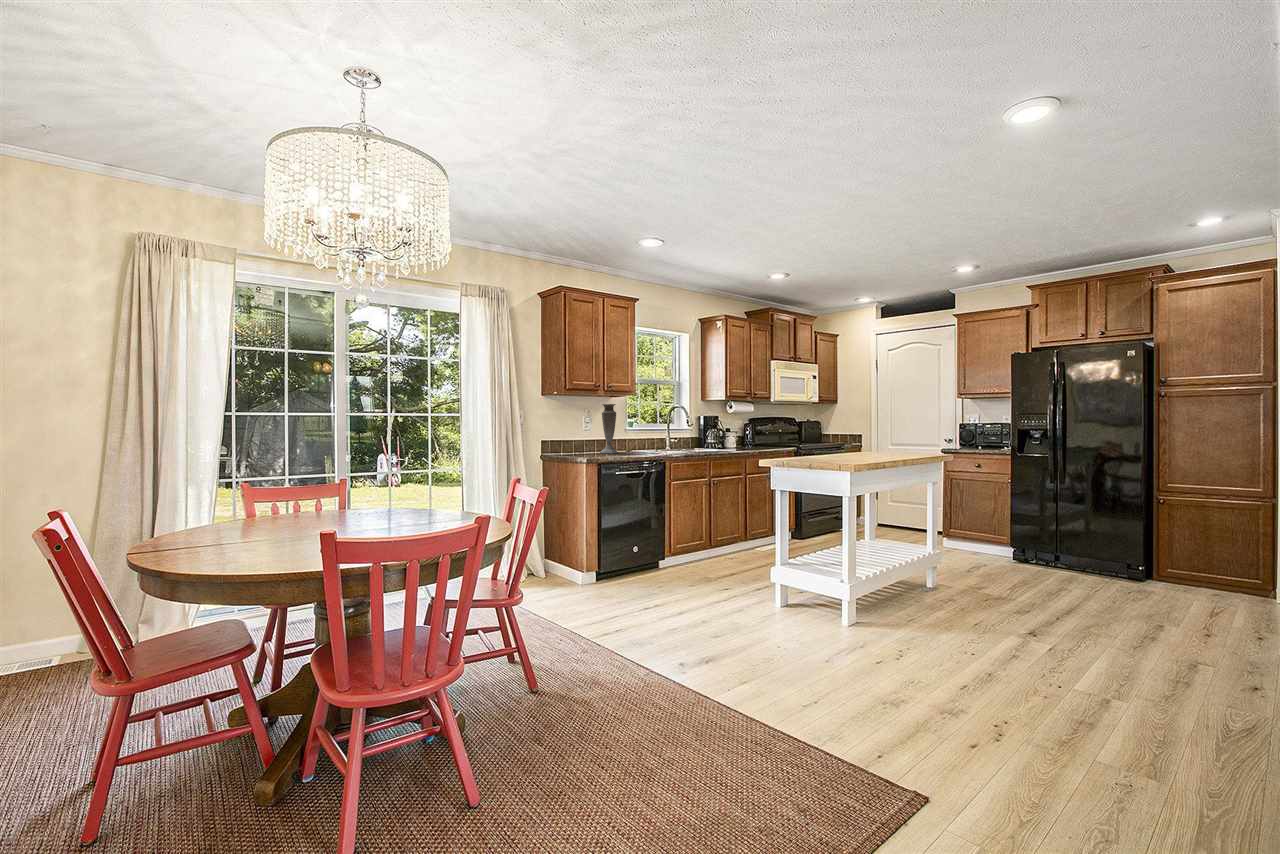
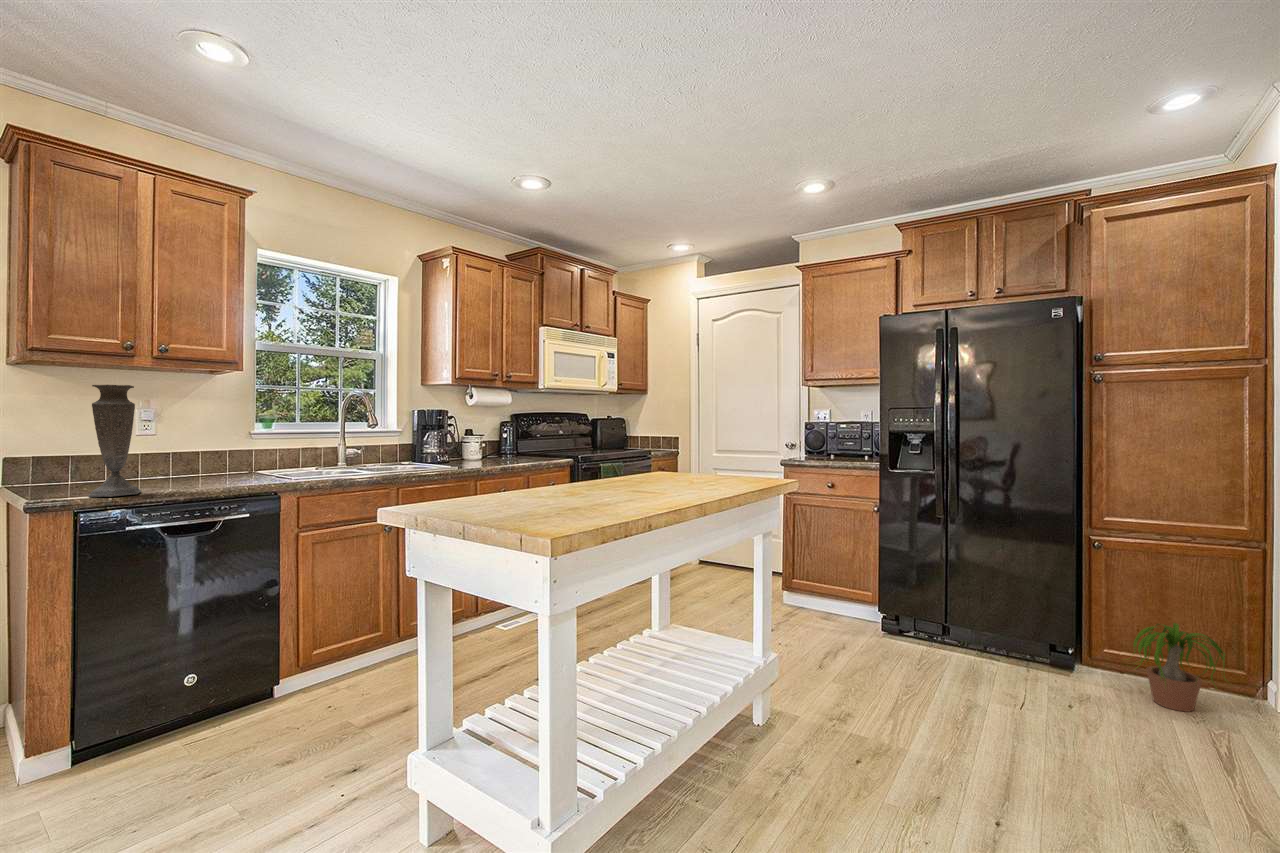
potted plant: none [1168,547,1250,599] -> present [1133,623,1226,712]

